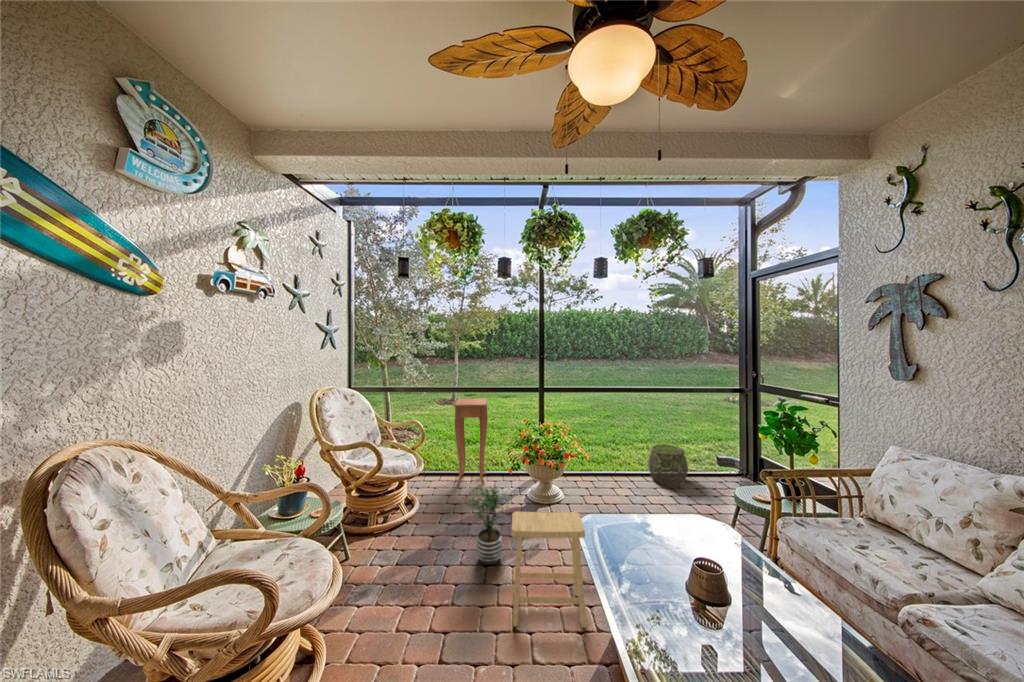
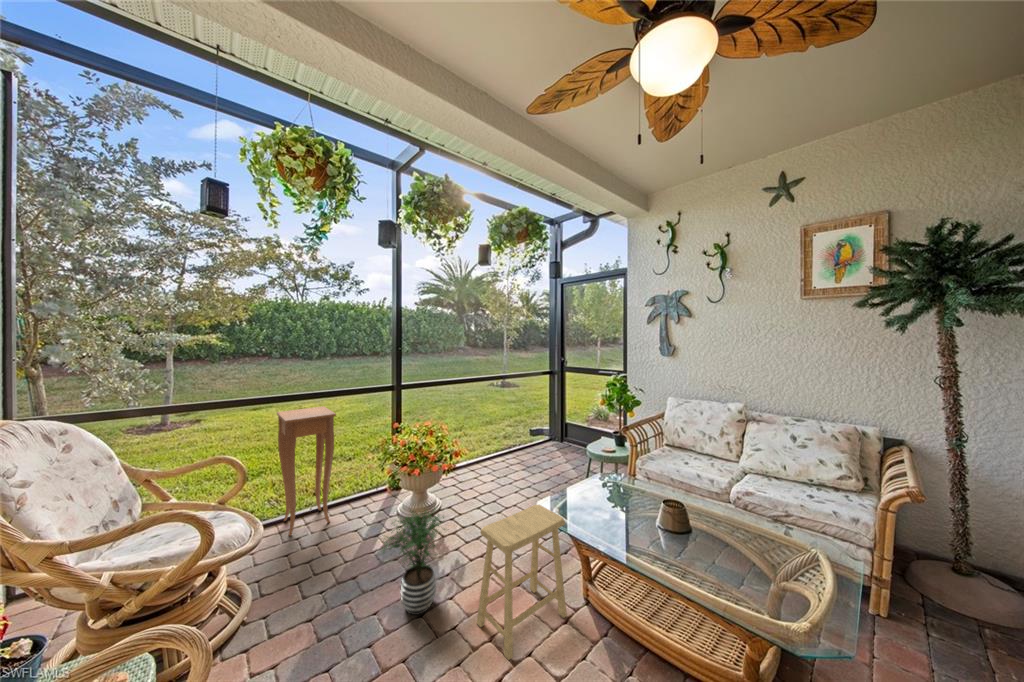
woven basket: present [648,445,688,486] -> none [495,428,529,465]

